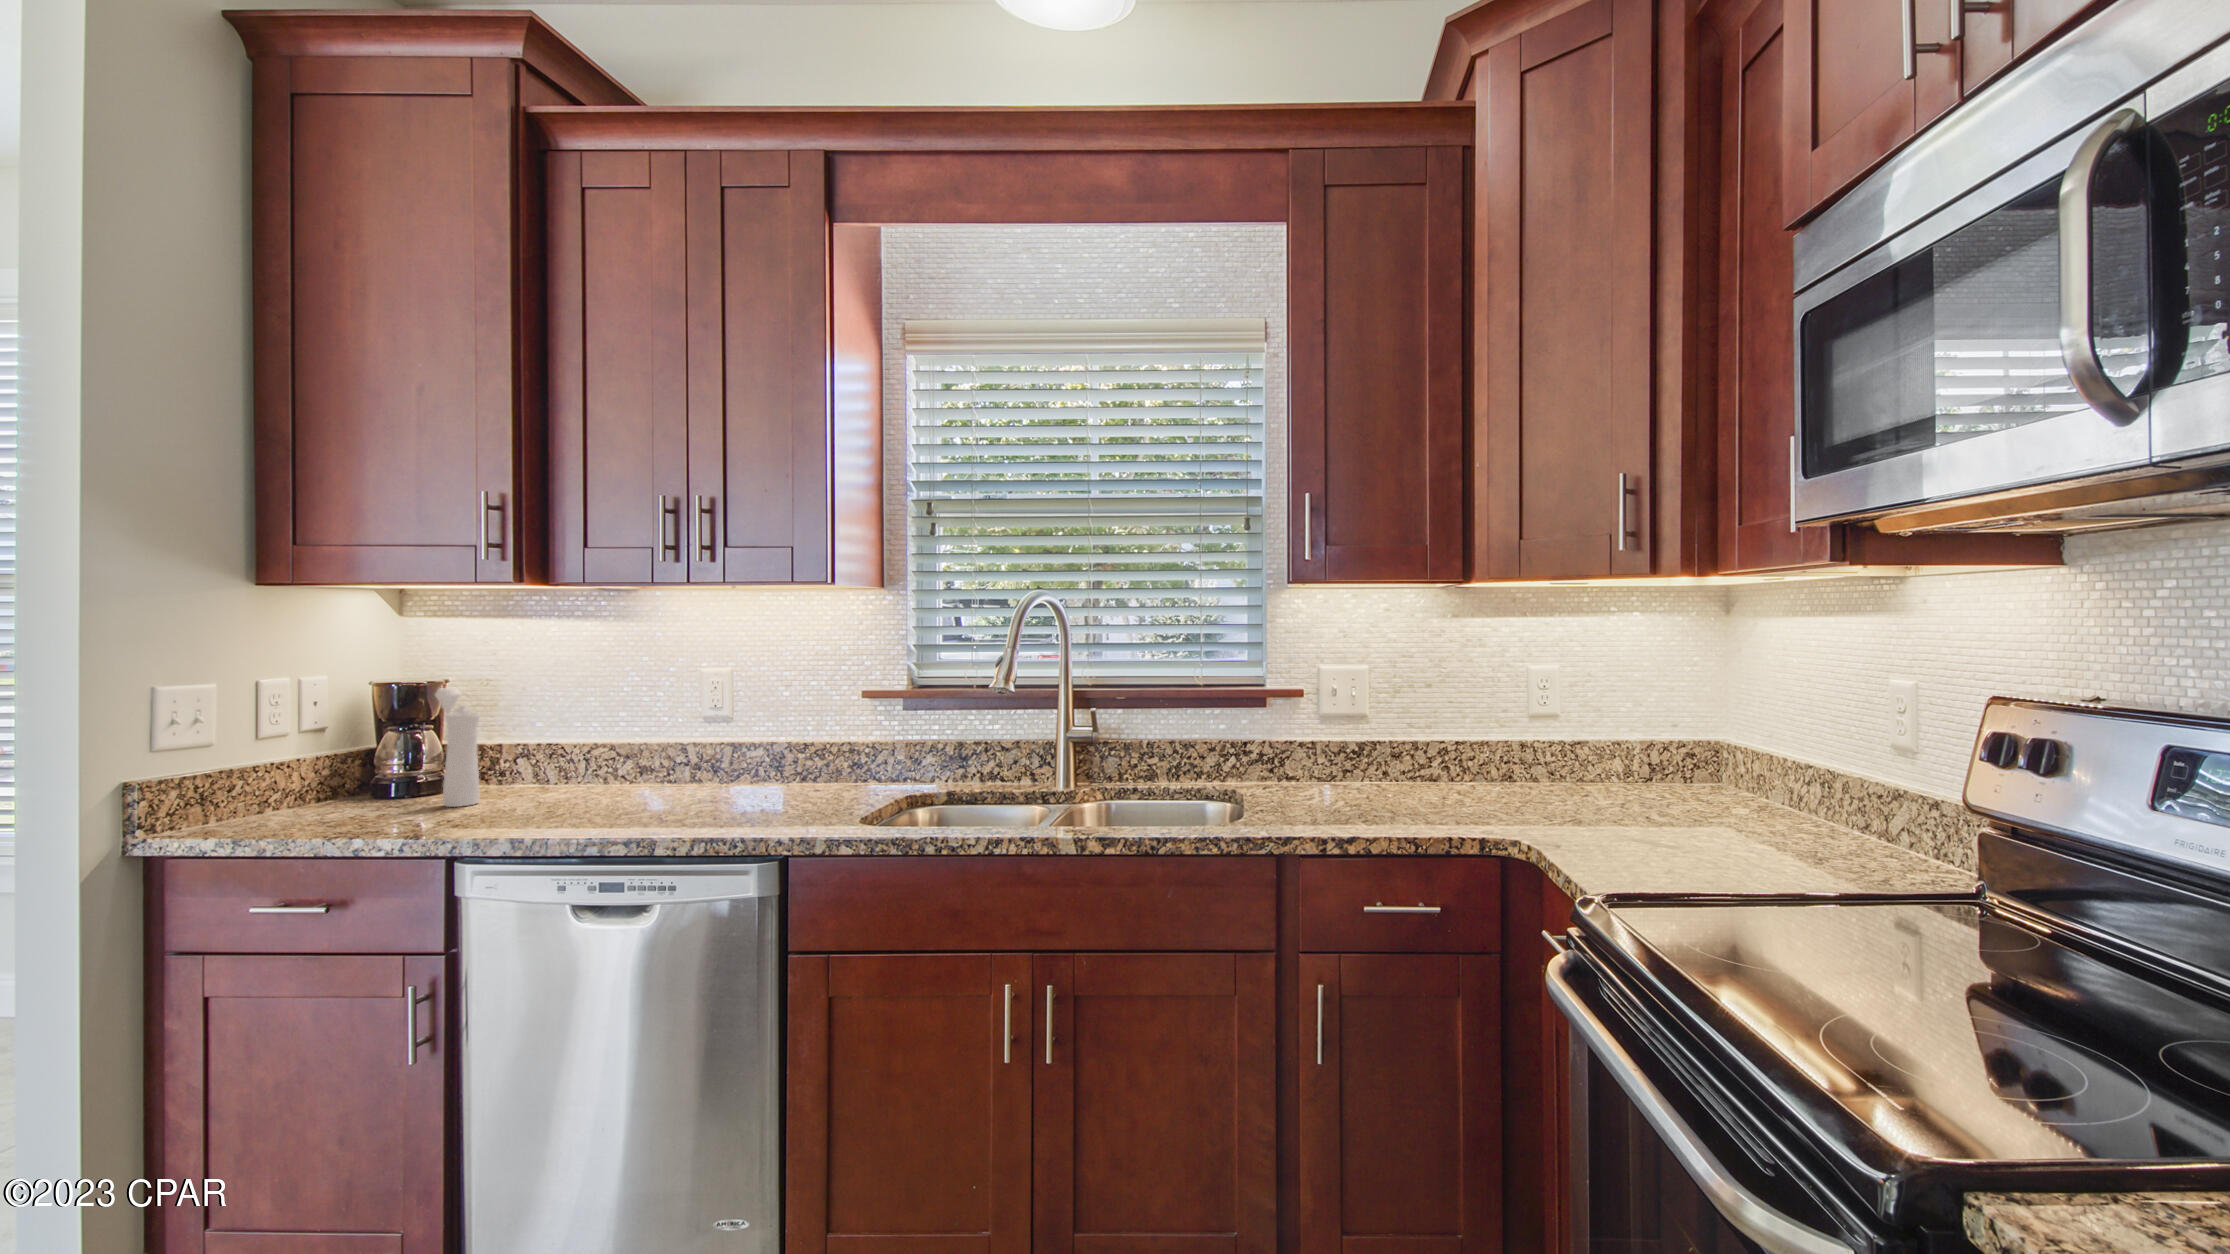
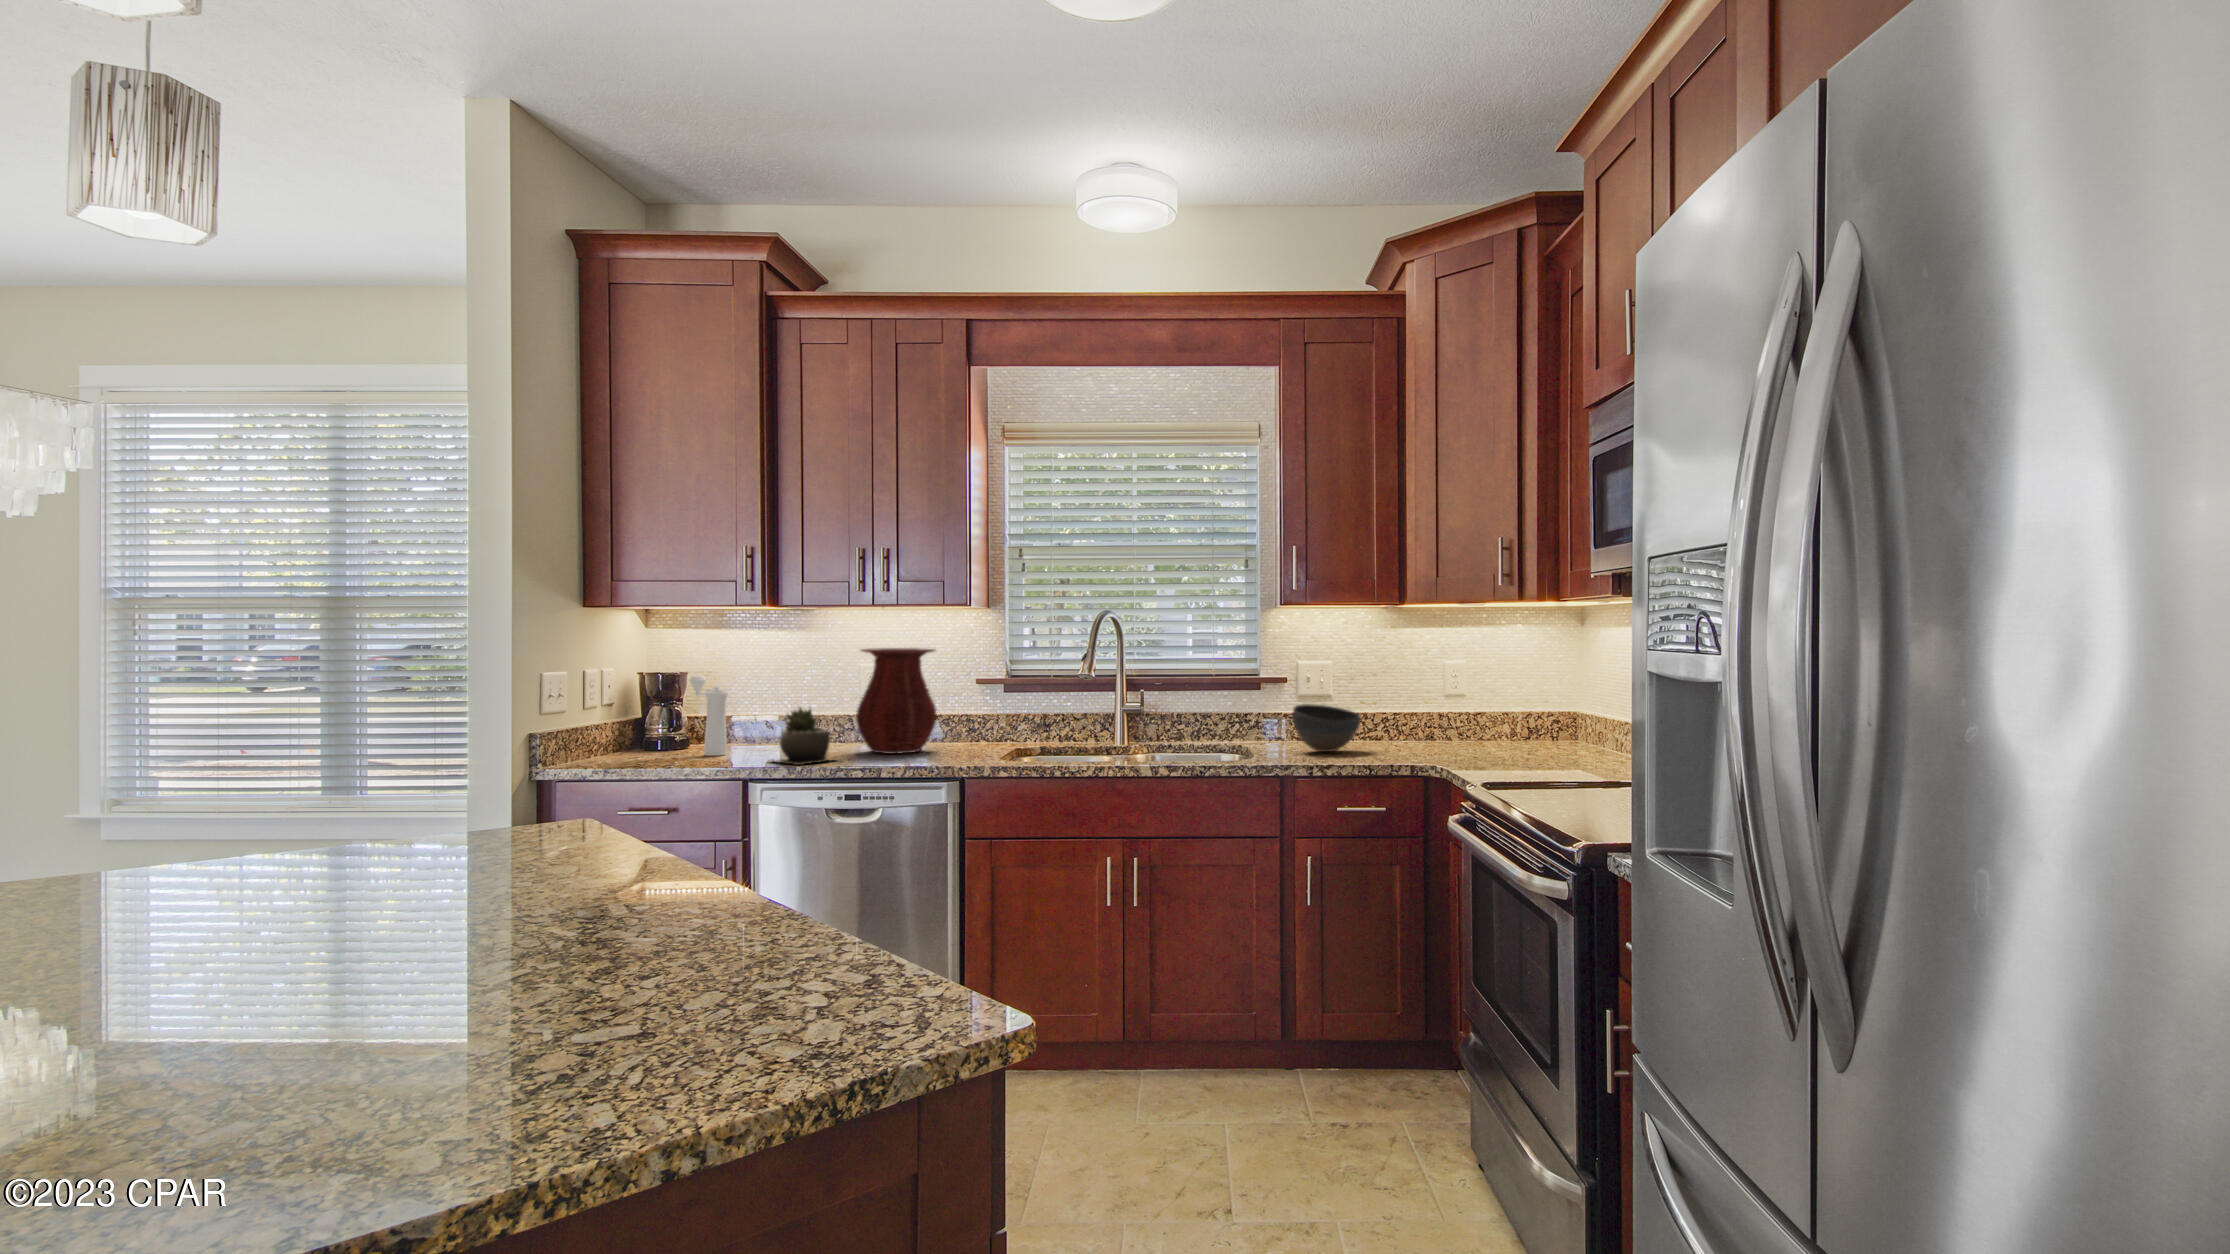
vase: none [665,648,790,804] -> present [856,648,936,754]
bowl: none [1305,731,1408,805] -> present [1292,704,1361,752]
succulent plant: none [501,739,616,832] -> present [774,708,830,765]

